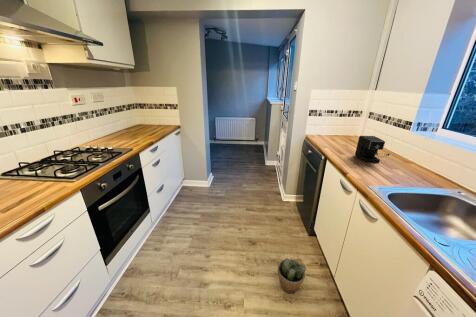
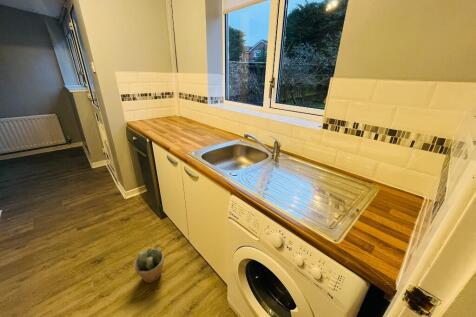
coffee maker: present [355,136,389,162] -> none [173,112,201,135]

